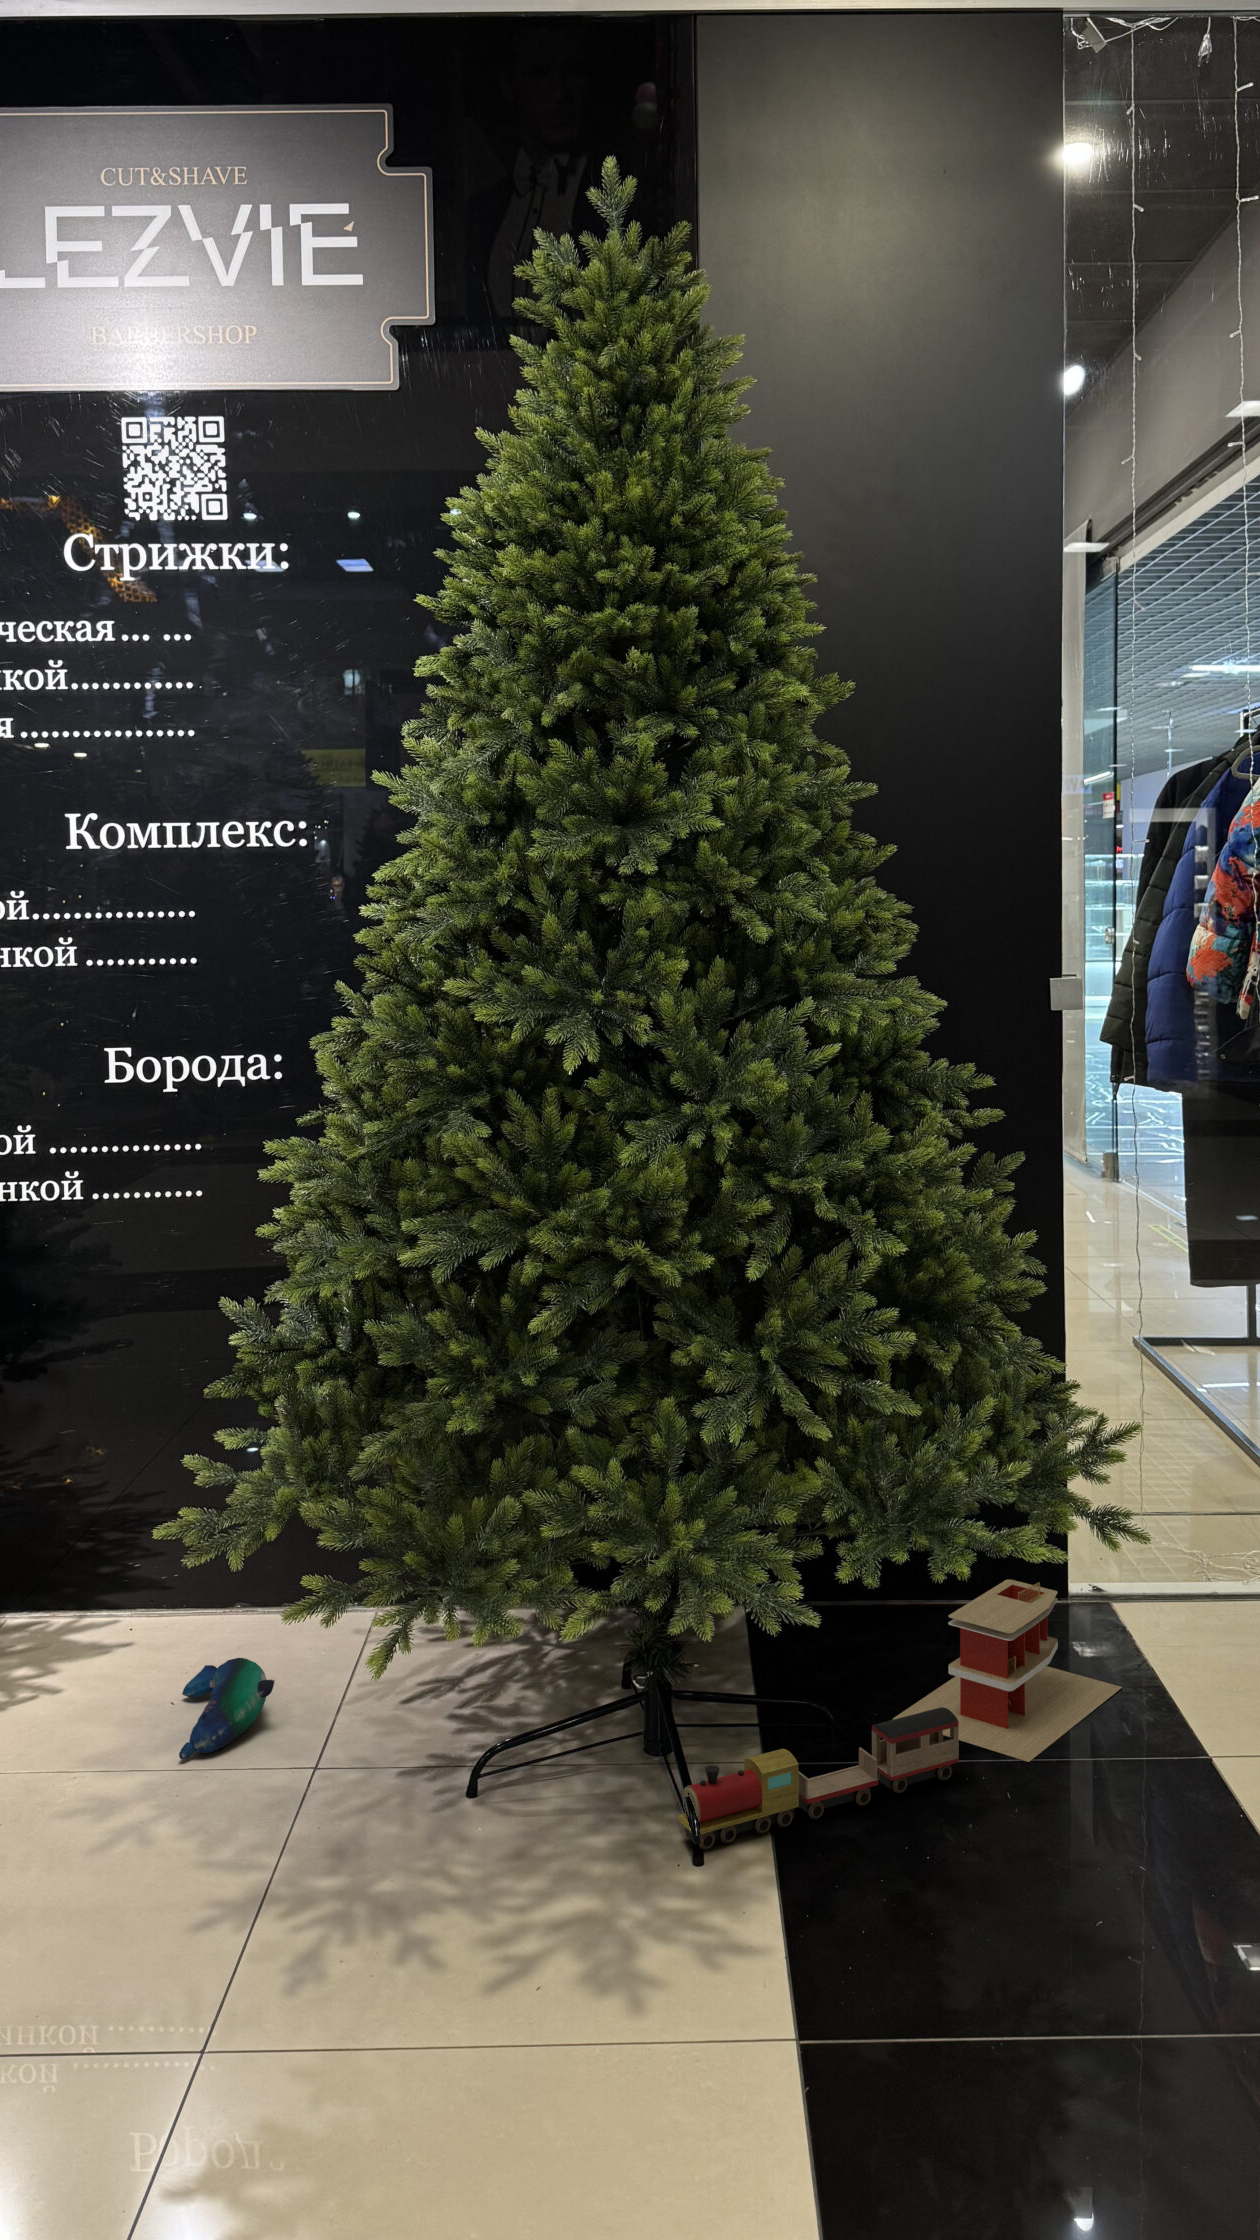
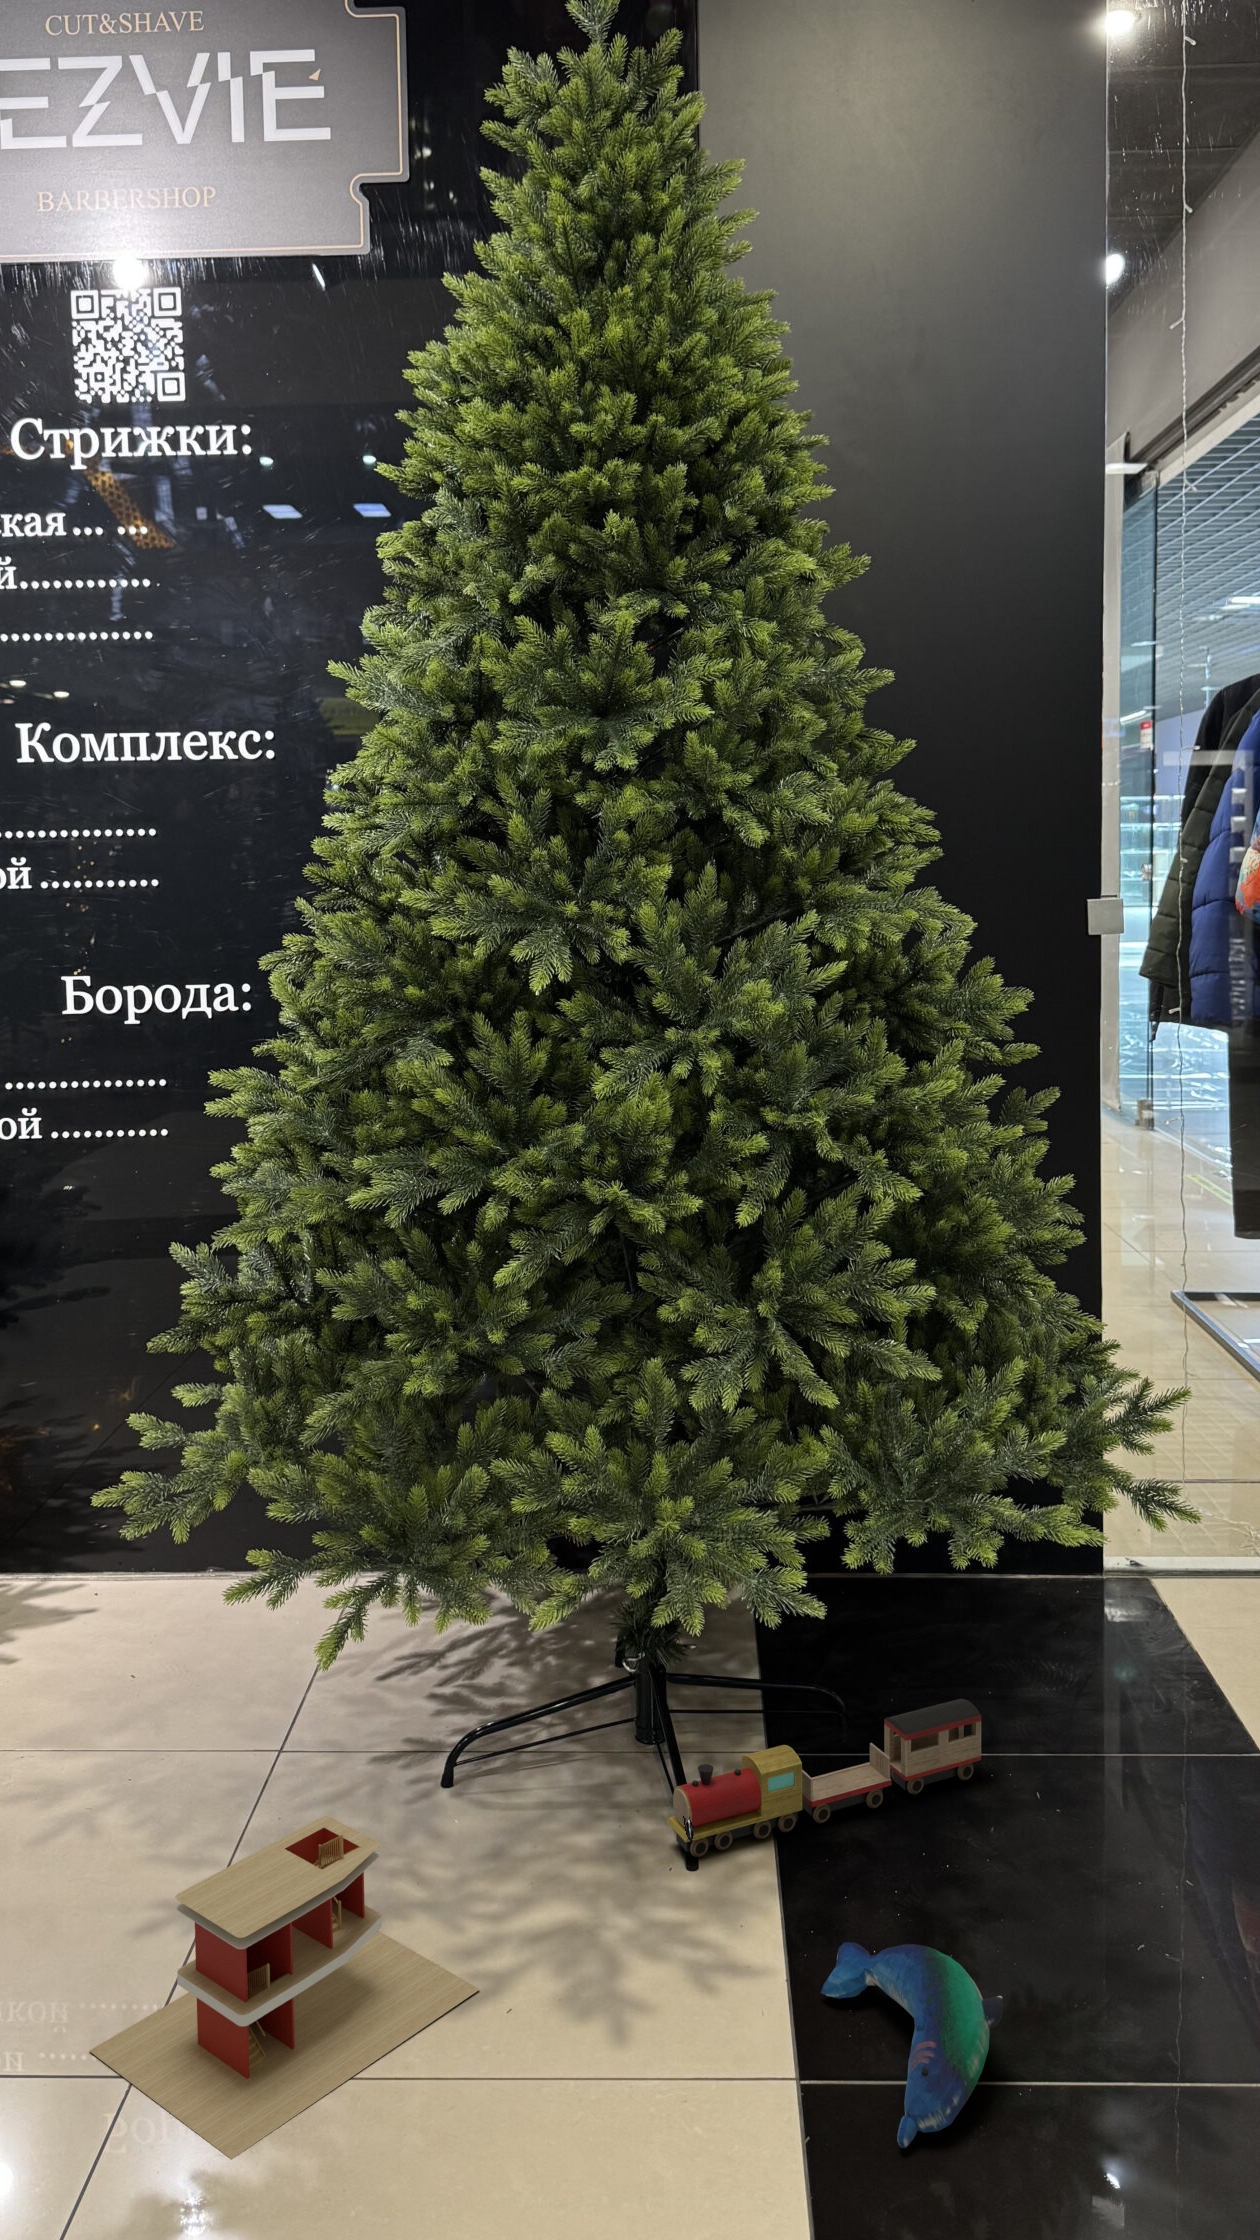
toy house: present [893,1580,1122,1762] -> present [90,1816,479,2159]
plush toy: present [179,1658,275,1760] -> present [821,1942,1003,2148]

